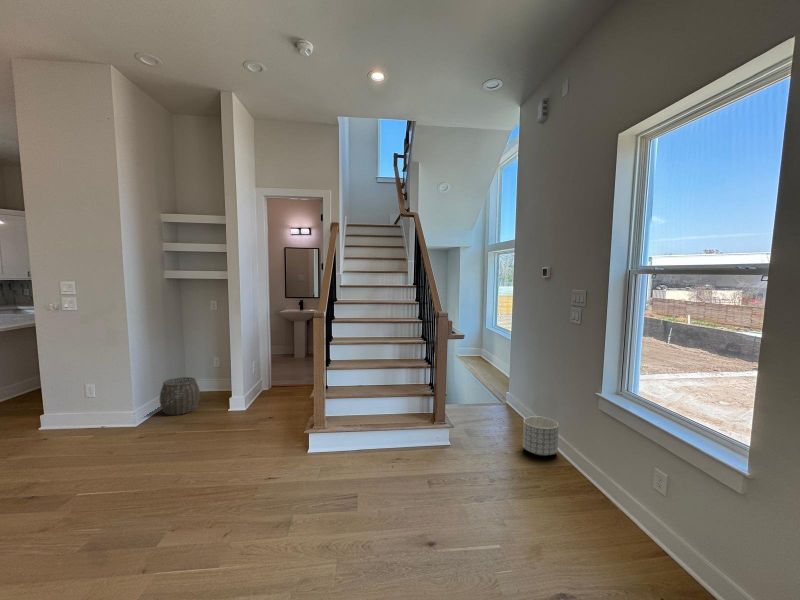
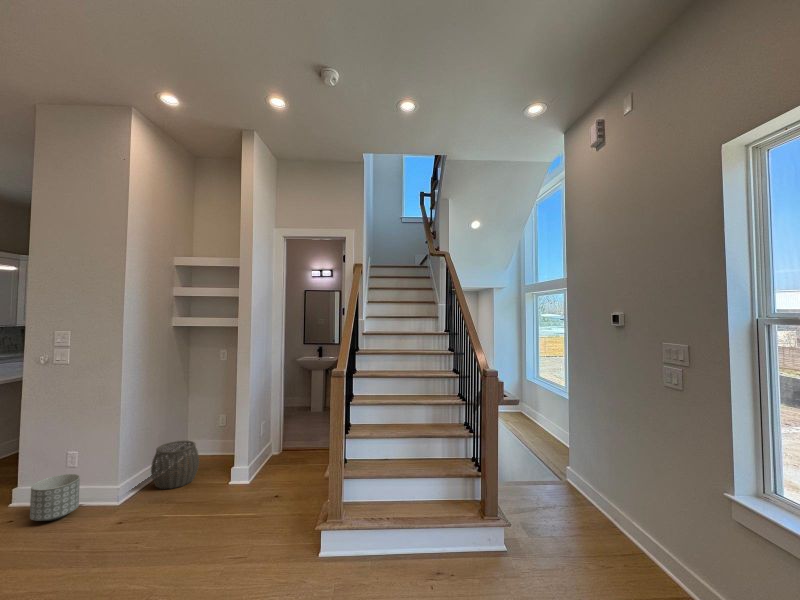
planter: present [523,416,558,456] -> present [30,474,80,521]

